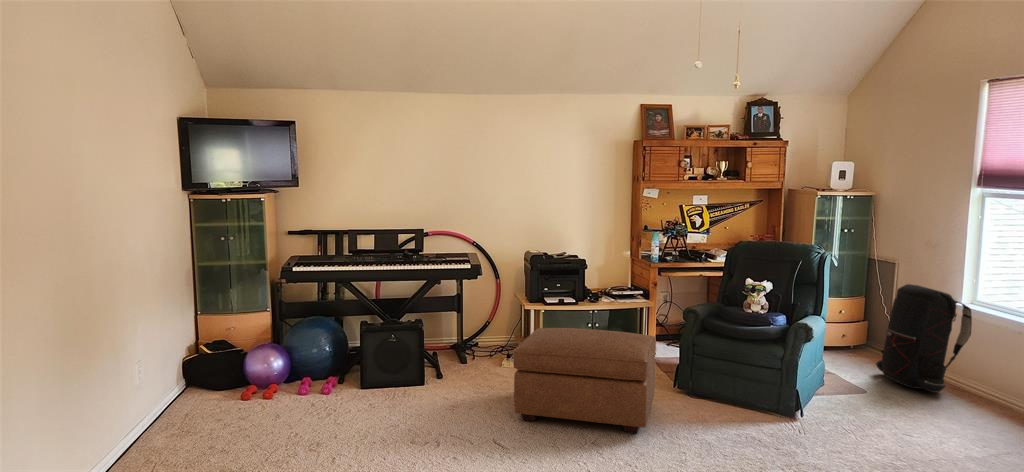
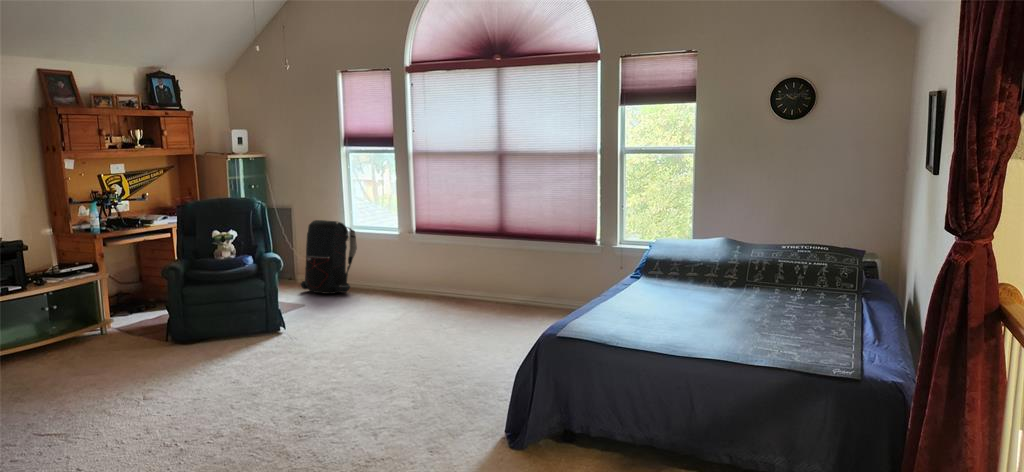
ottoman: present [513,328,656,433] -> none [14,295,184,409]

